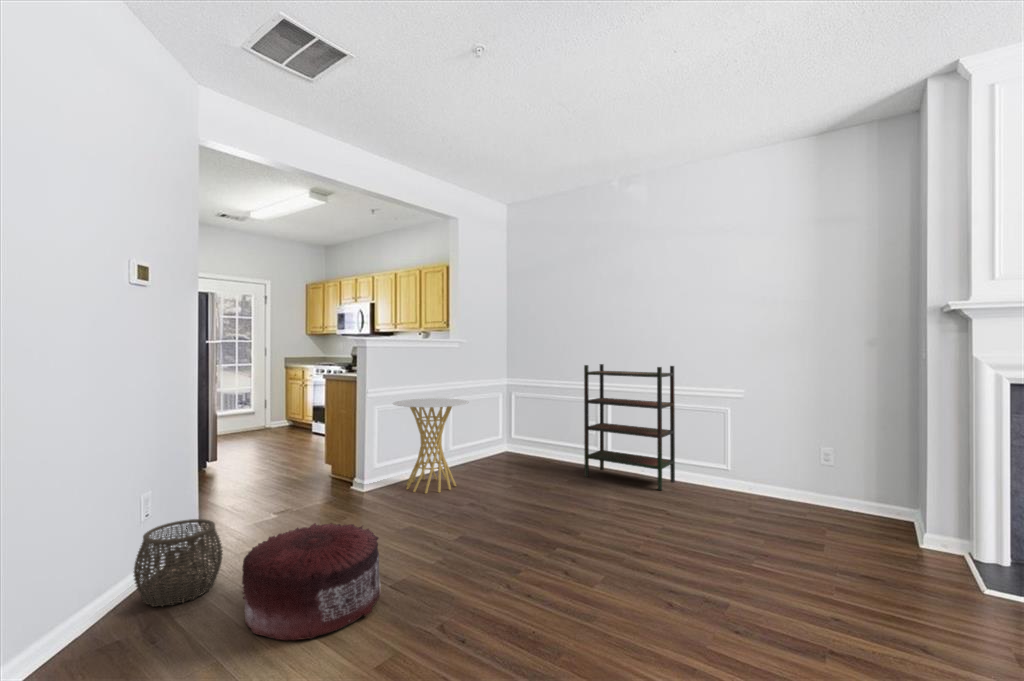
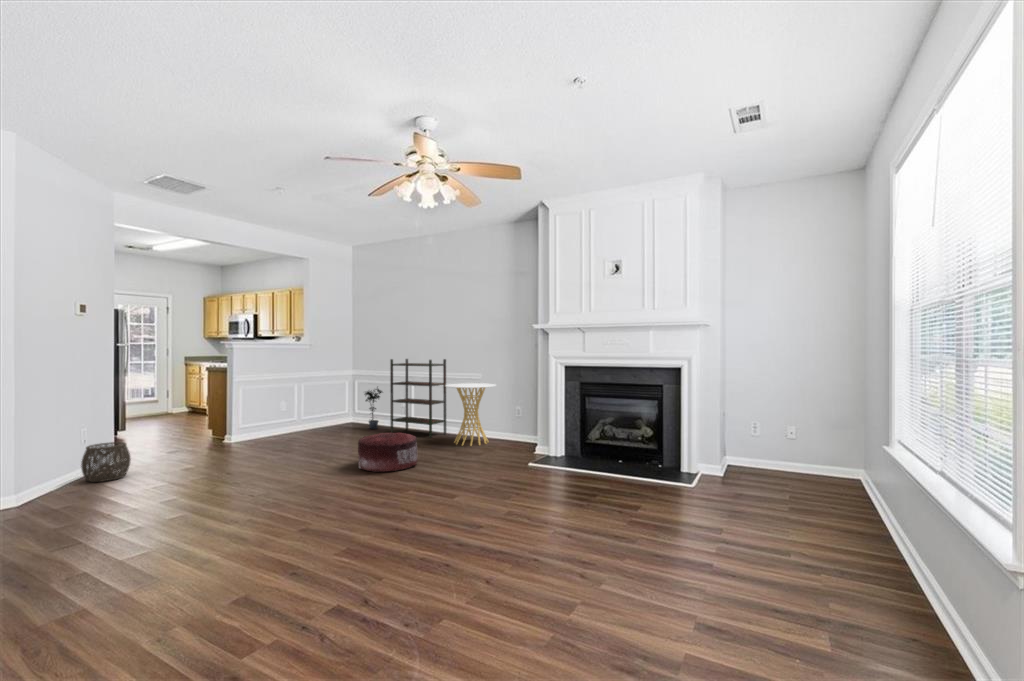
side table: present [393,398,469,493] -> present [446,383,496,446]
potted plant: none [536,404,562,466] -> present [365,388,382,429]
pouf: present [242,523,381,640] -> present [358,433,418,472]

